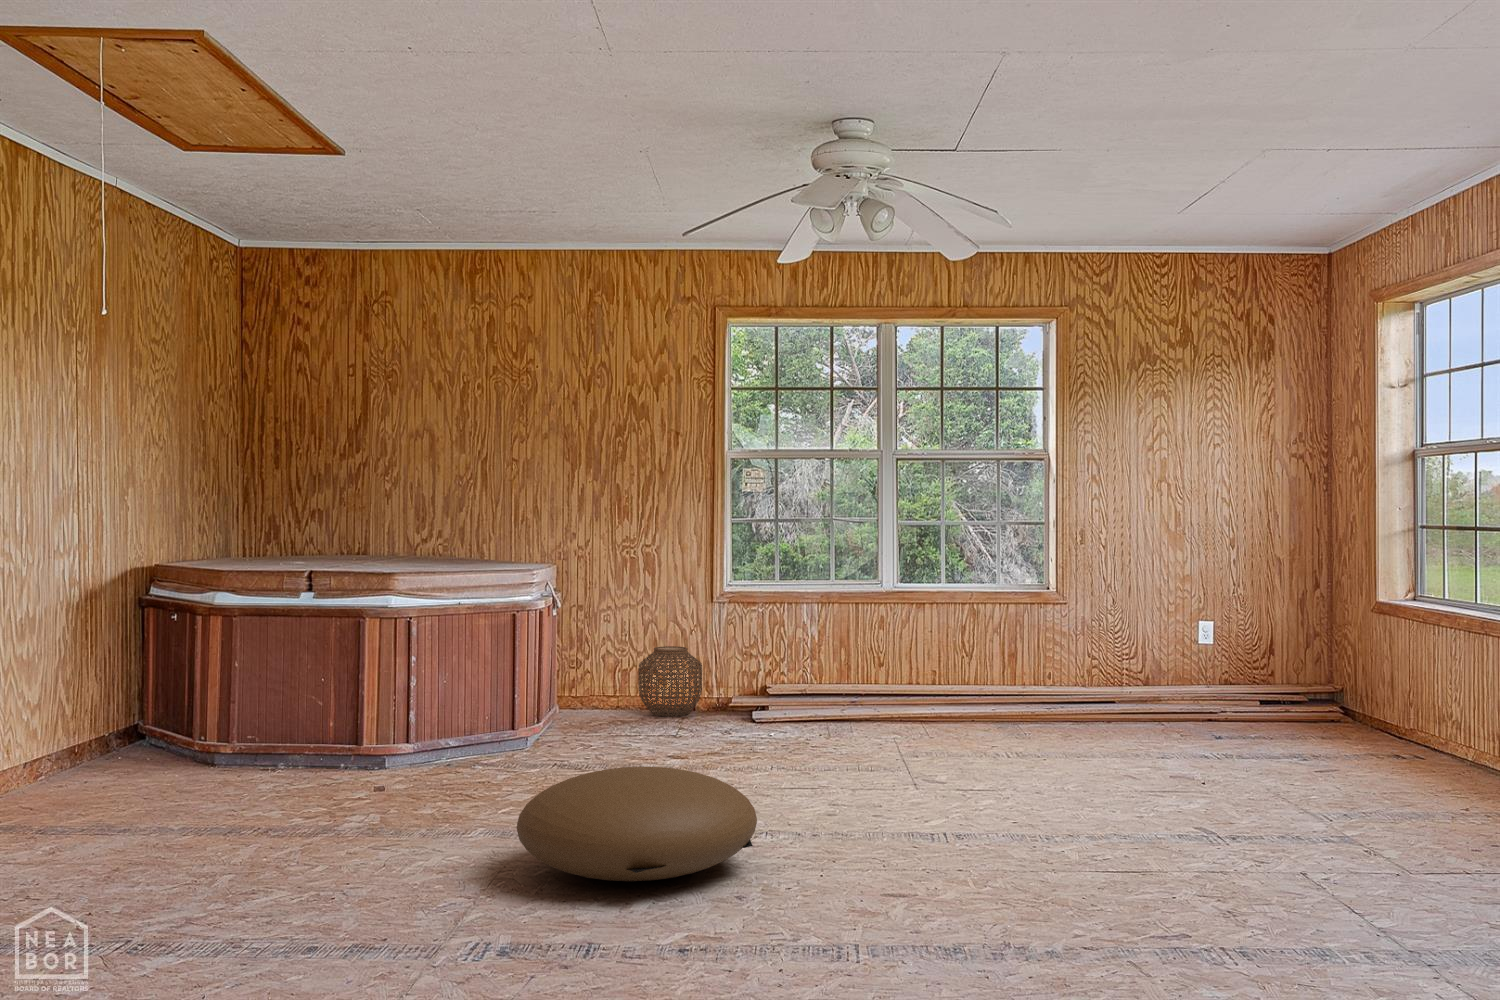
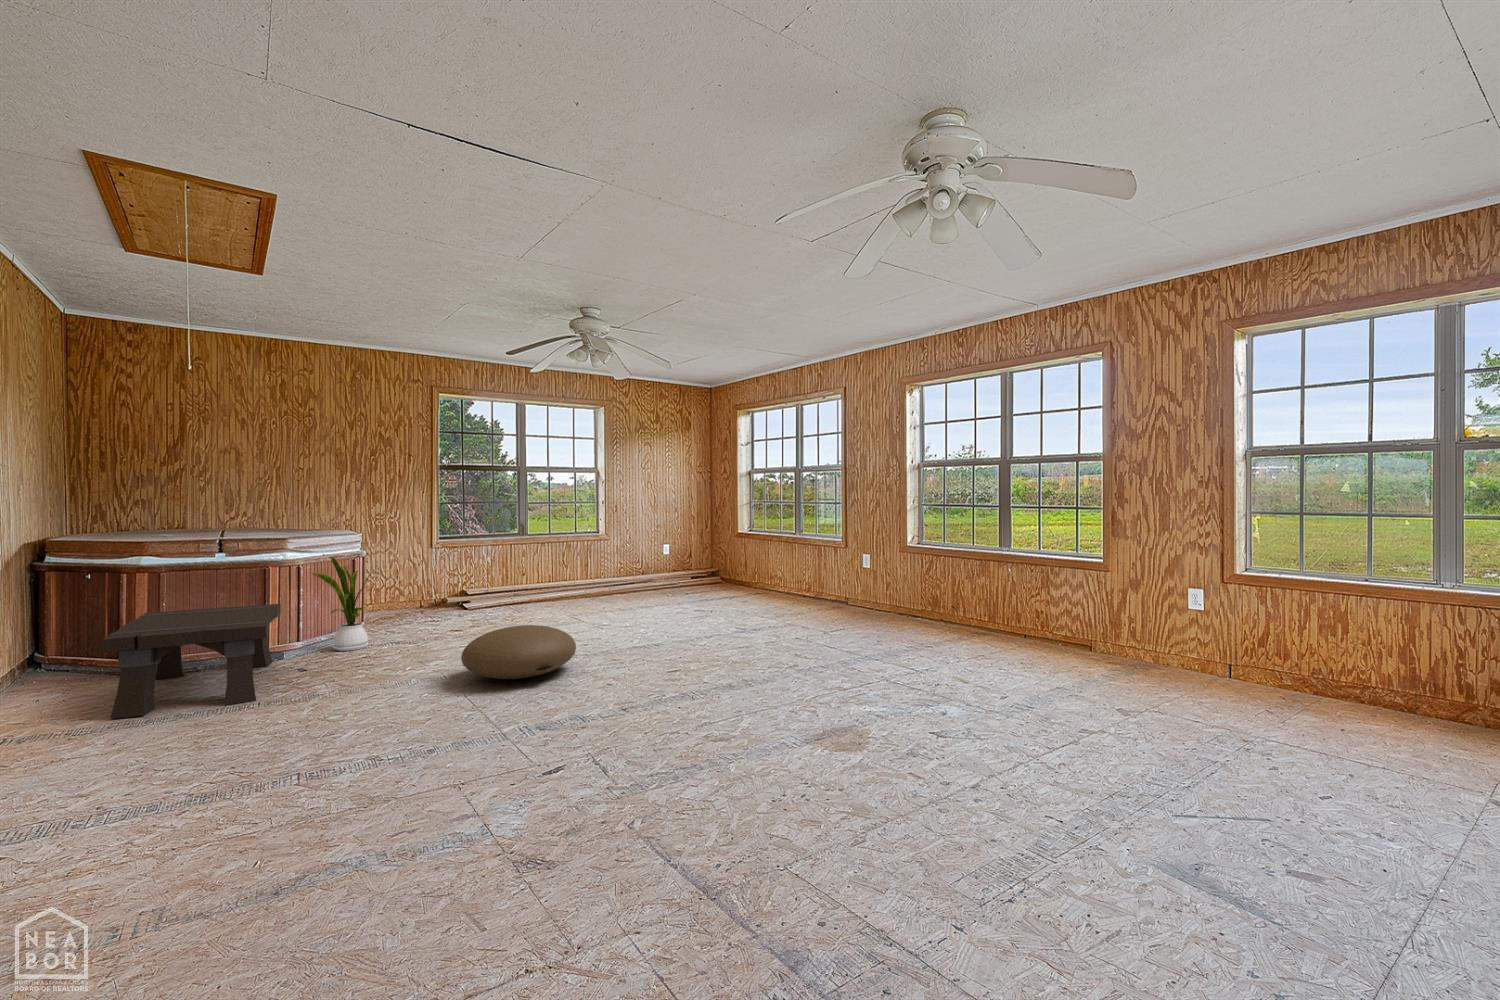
house plant: none [423,604,526,773] -> present [313,557,374,651]
woven basket: present [638,646,702,717] -> none [393,573,432,612]
coffee table: none [65,676,372,839] -> present [102,604,281,719]

